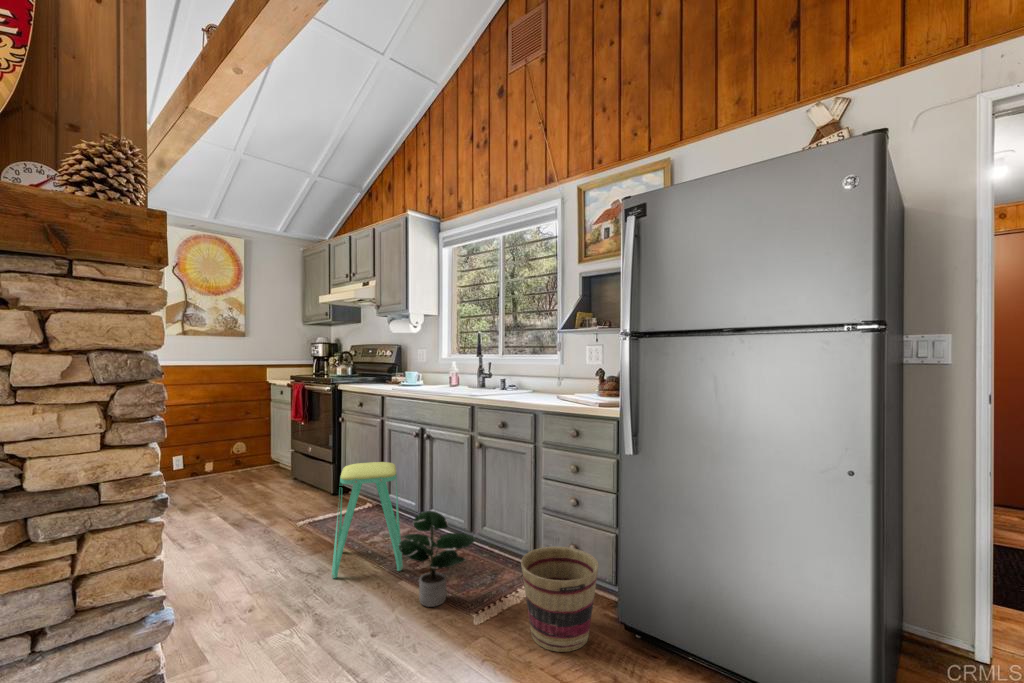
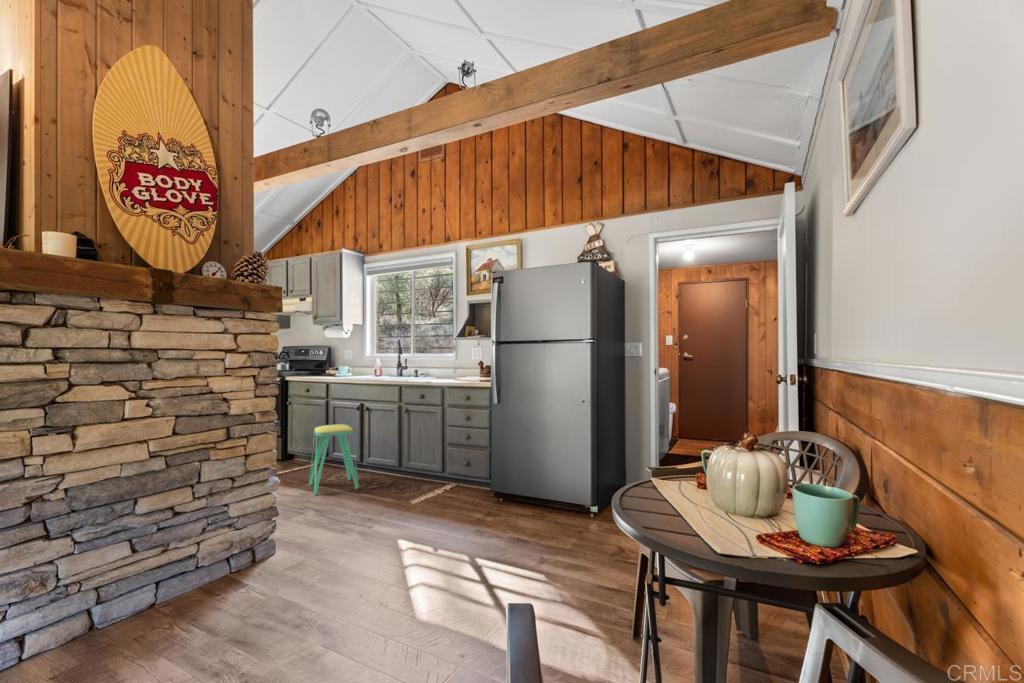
potted plant: present [399,511,476,607] -> none [363,448,410,500]
basket: present [521,546,599,652] -> none [439,459,480,506]

